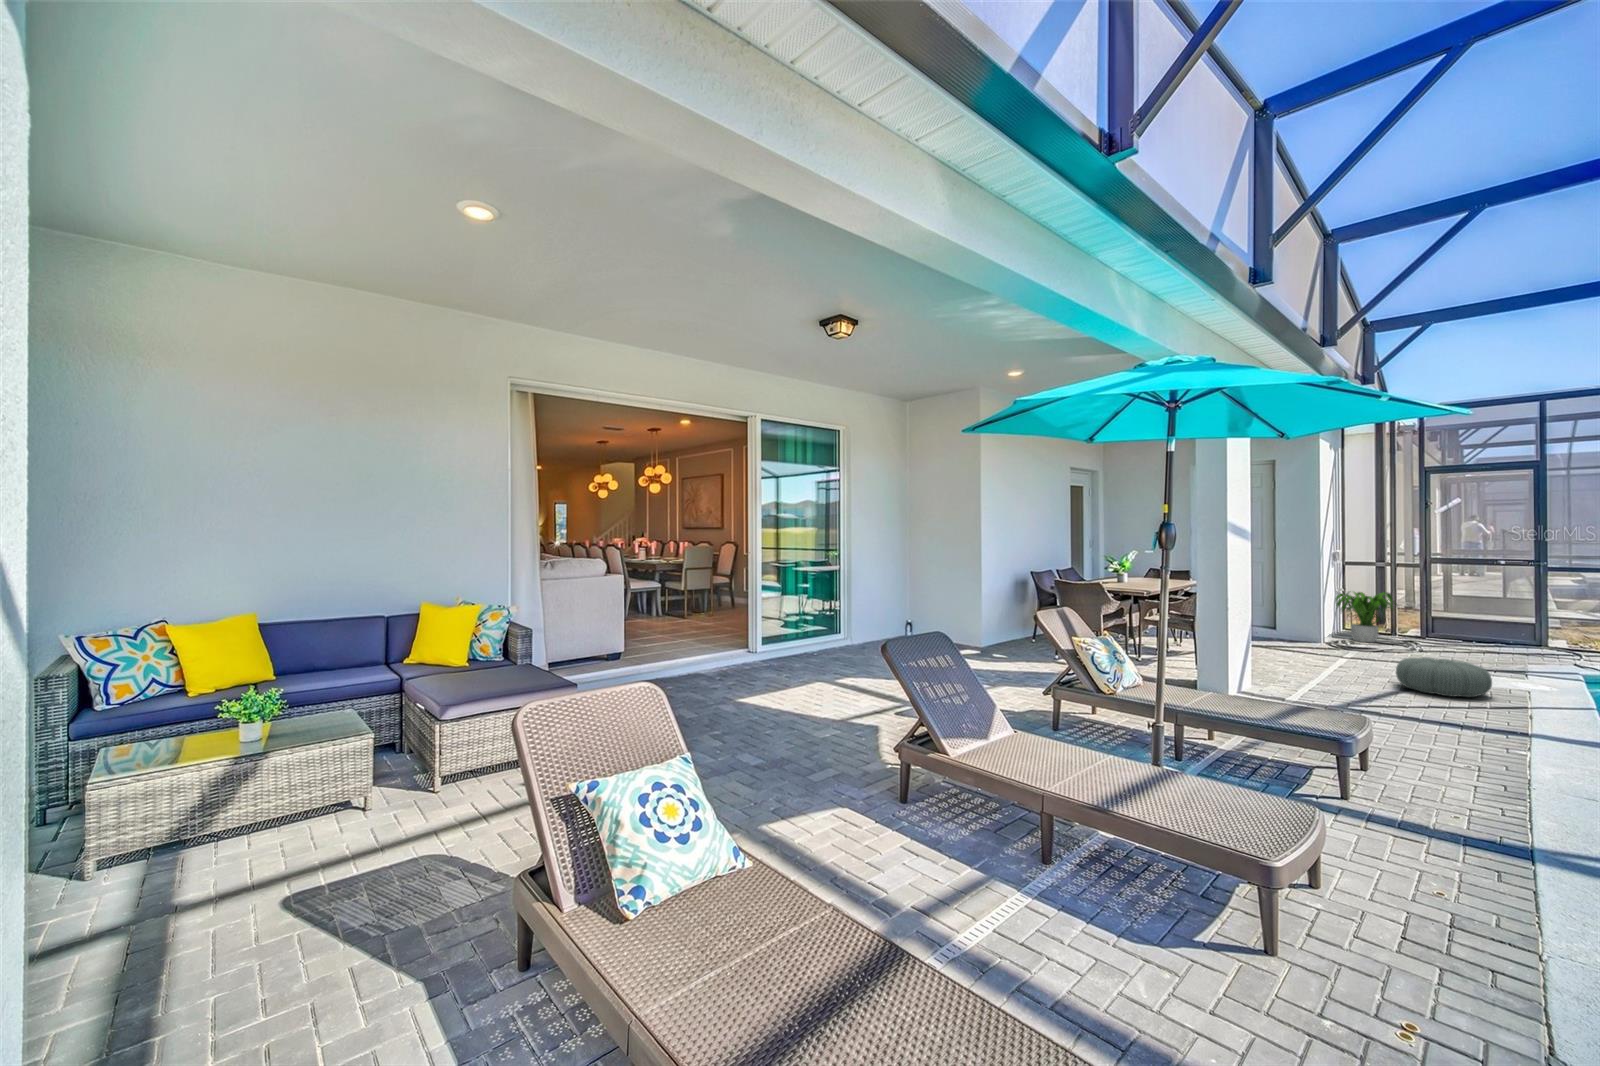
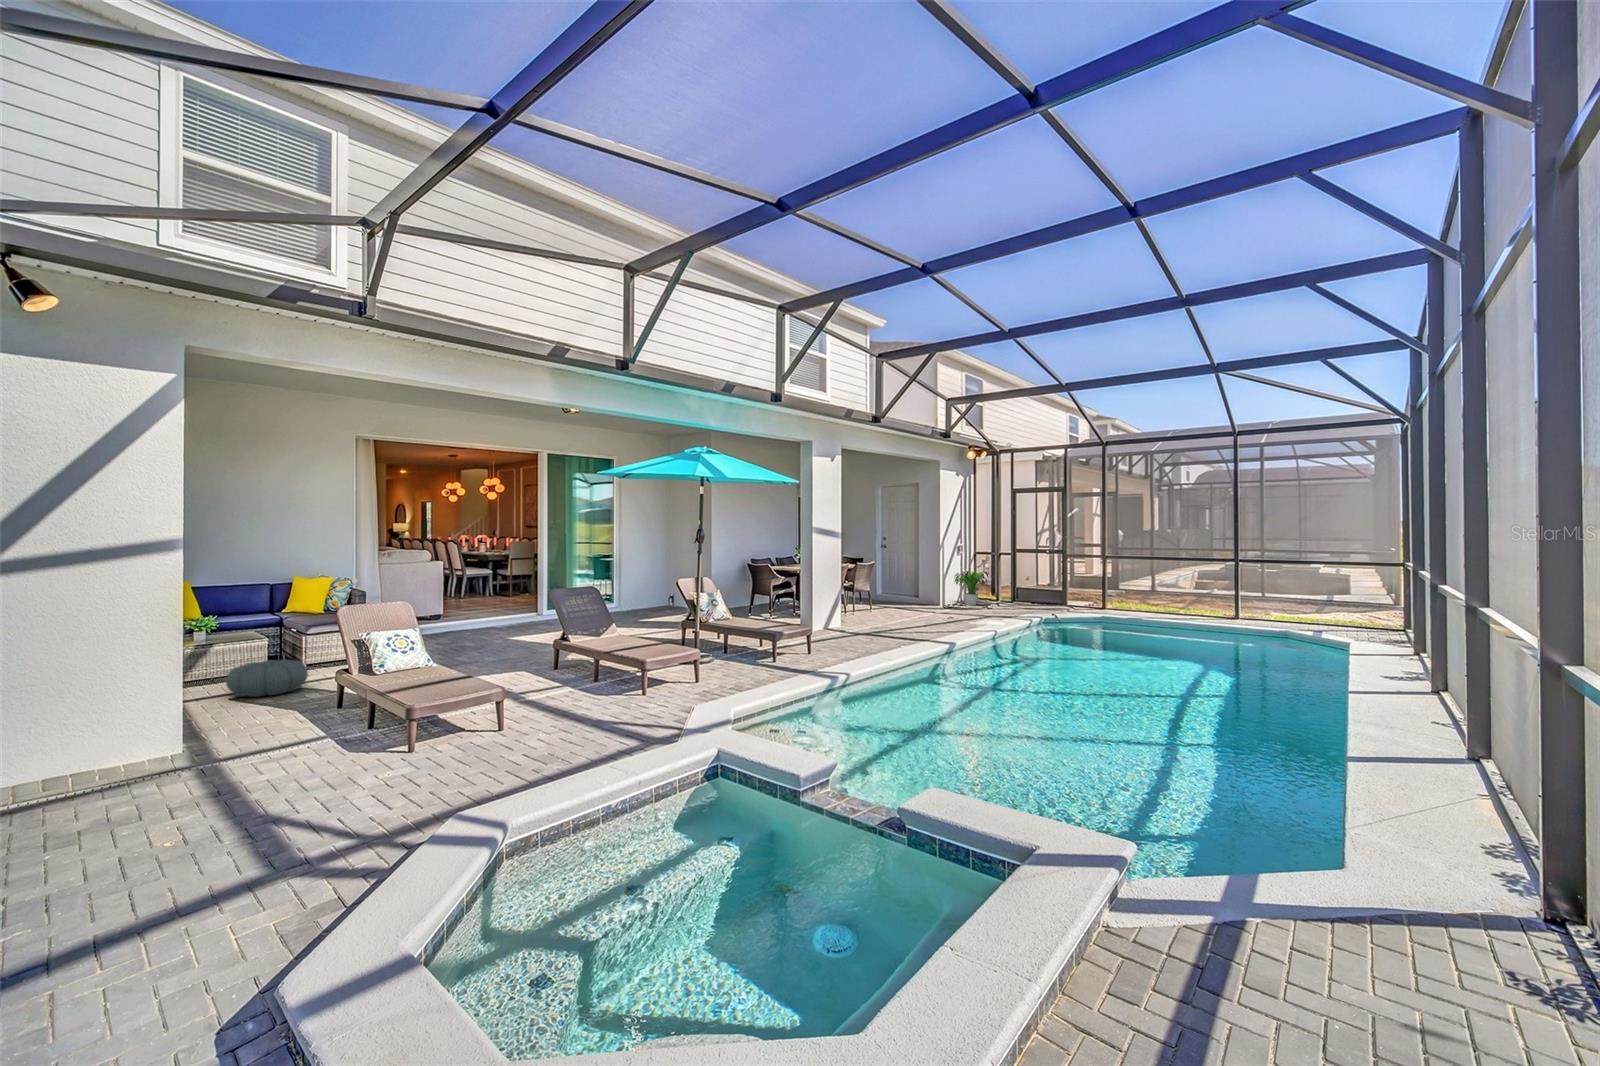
pouf: present [1396,657,1492,697] -> present [226,660,308,697]

